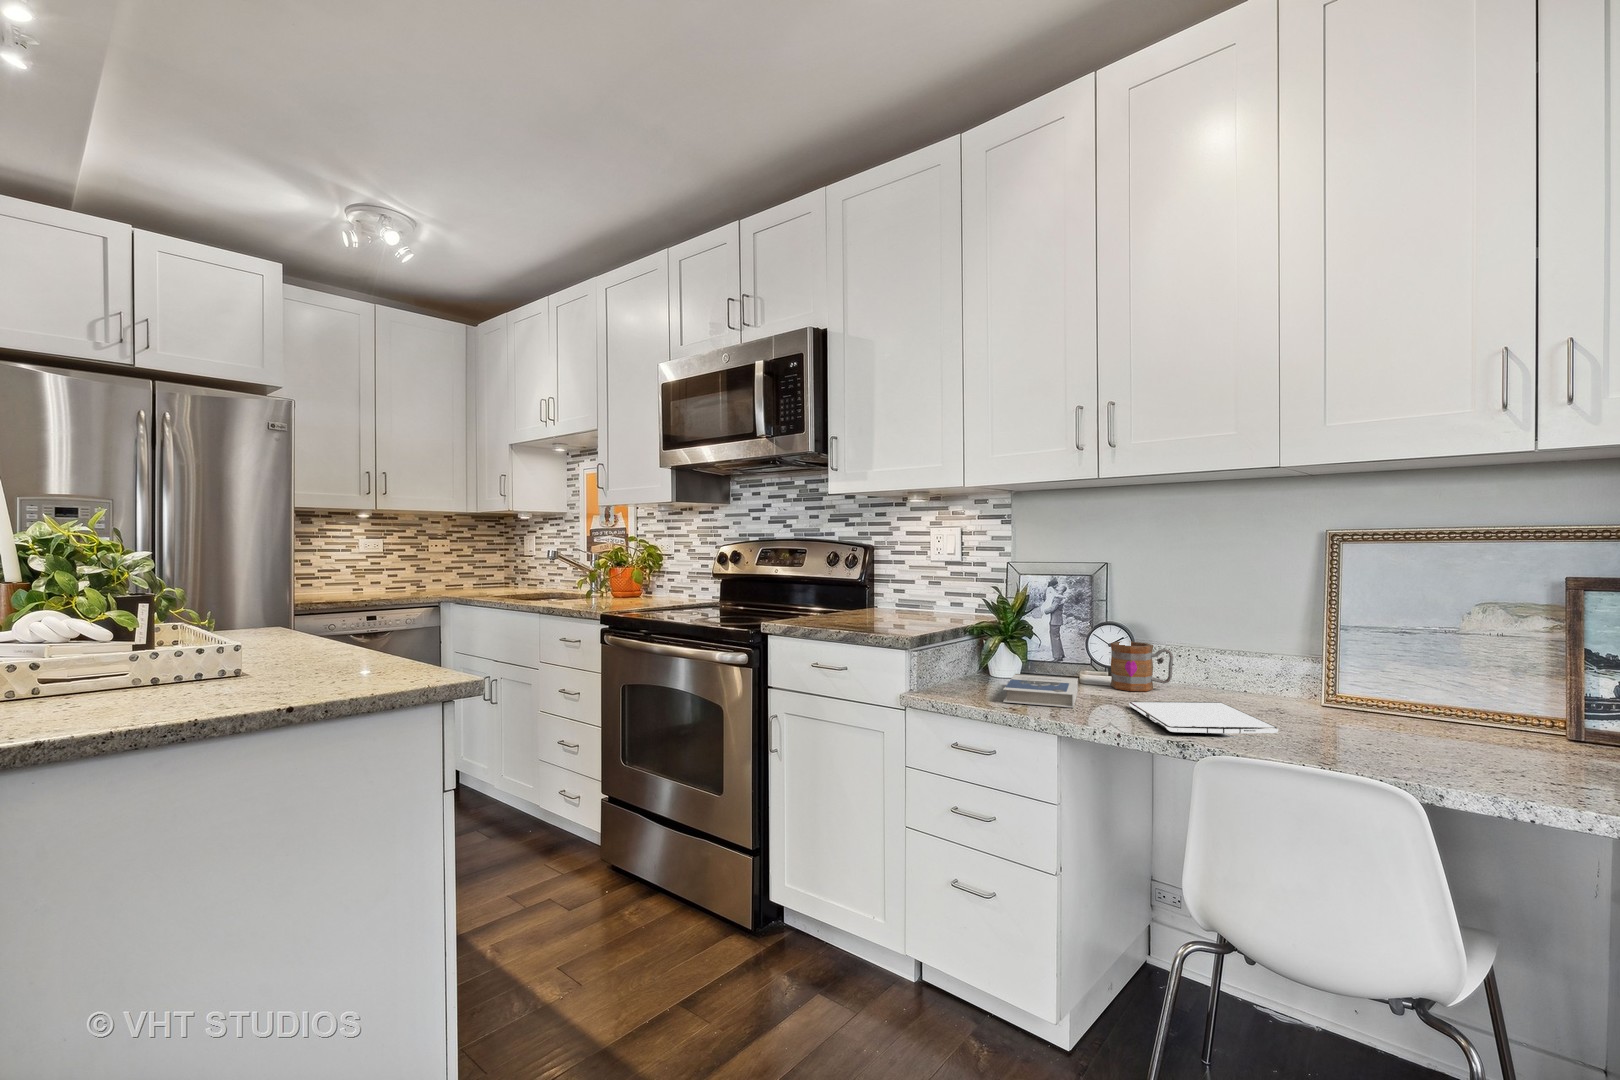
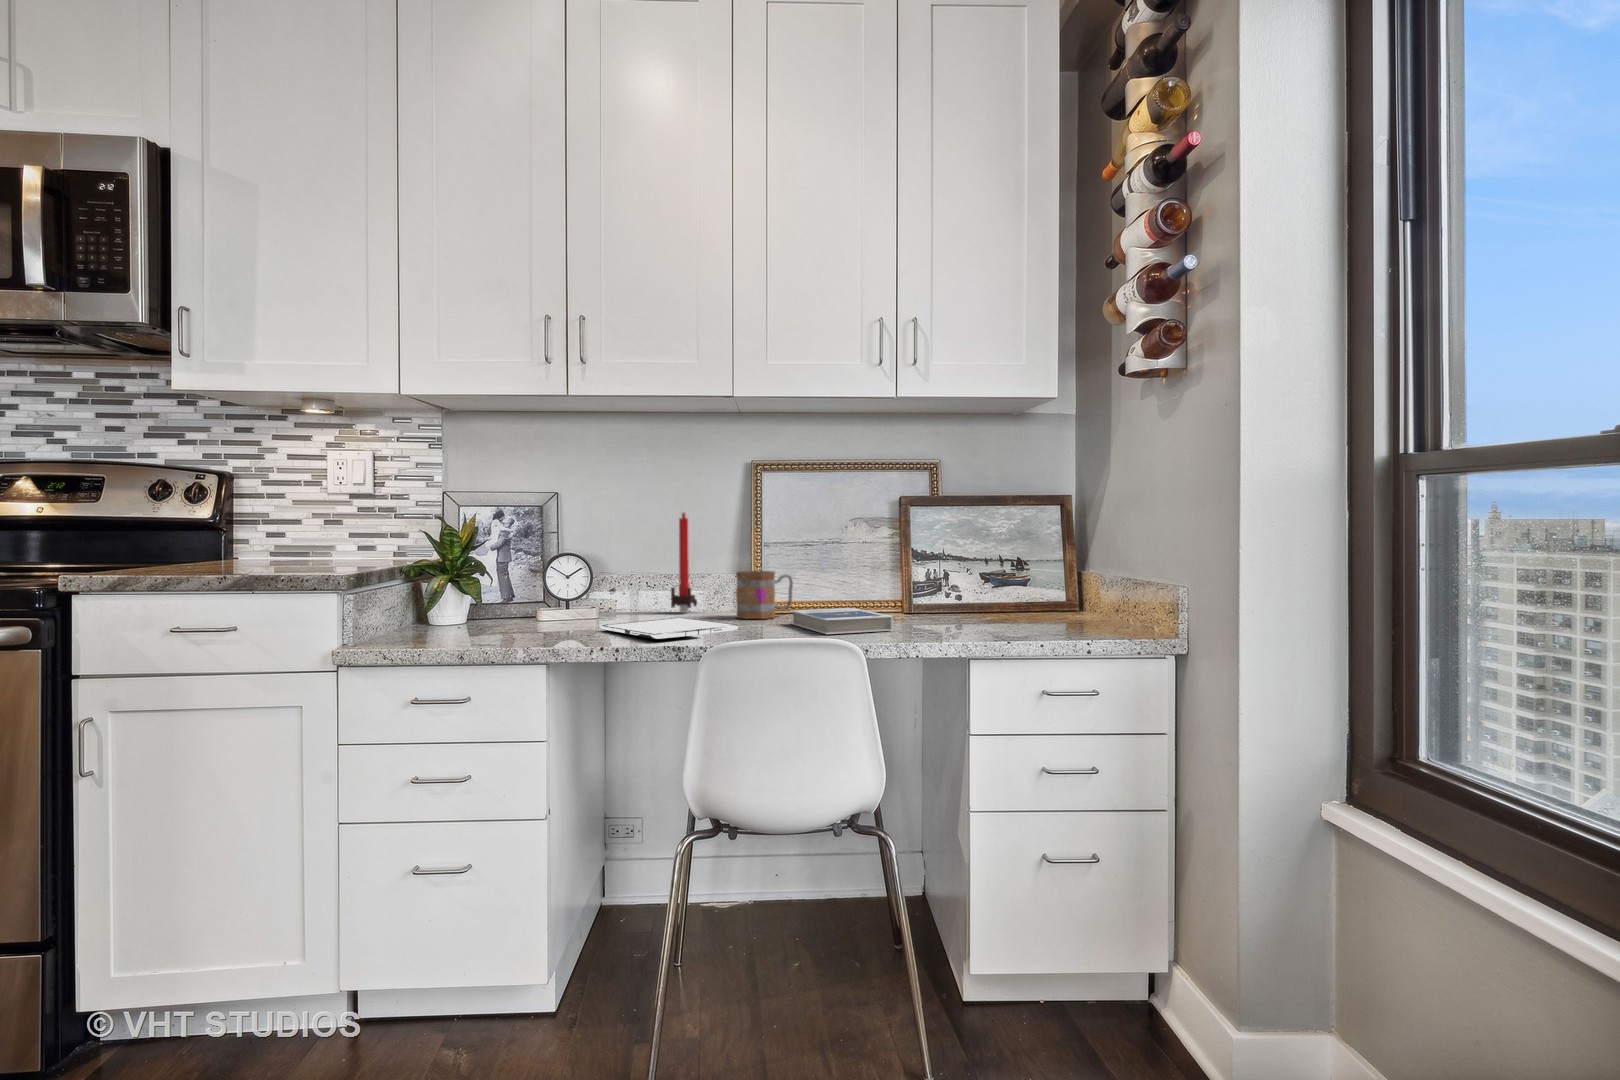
candle: none [1222,586,1255,692] -> present [671,513,697,613]
mug: present [1111,642,1173,691] -> present [736,571,793,619]
hardback book: present [1003,674,1078,708] -> present [790,607,893,634]

